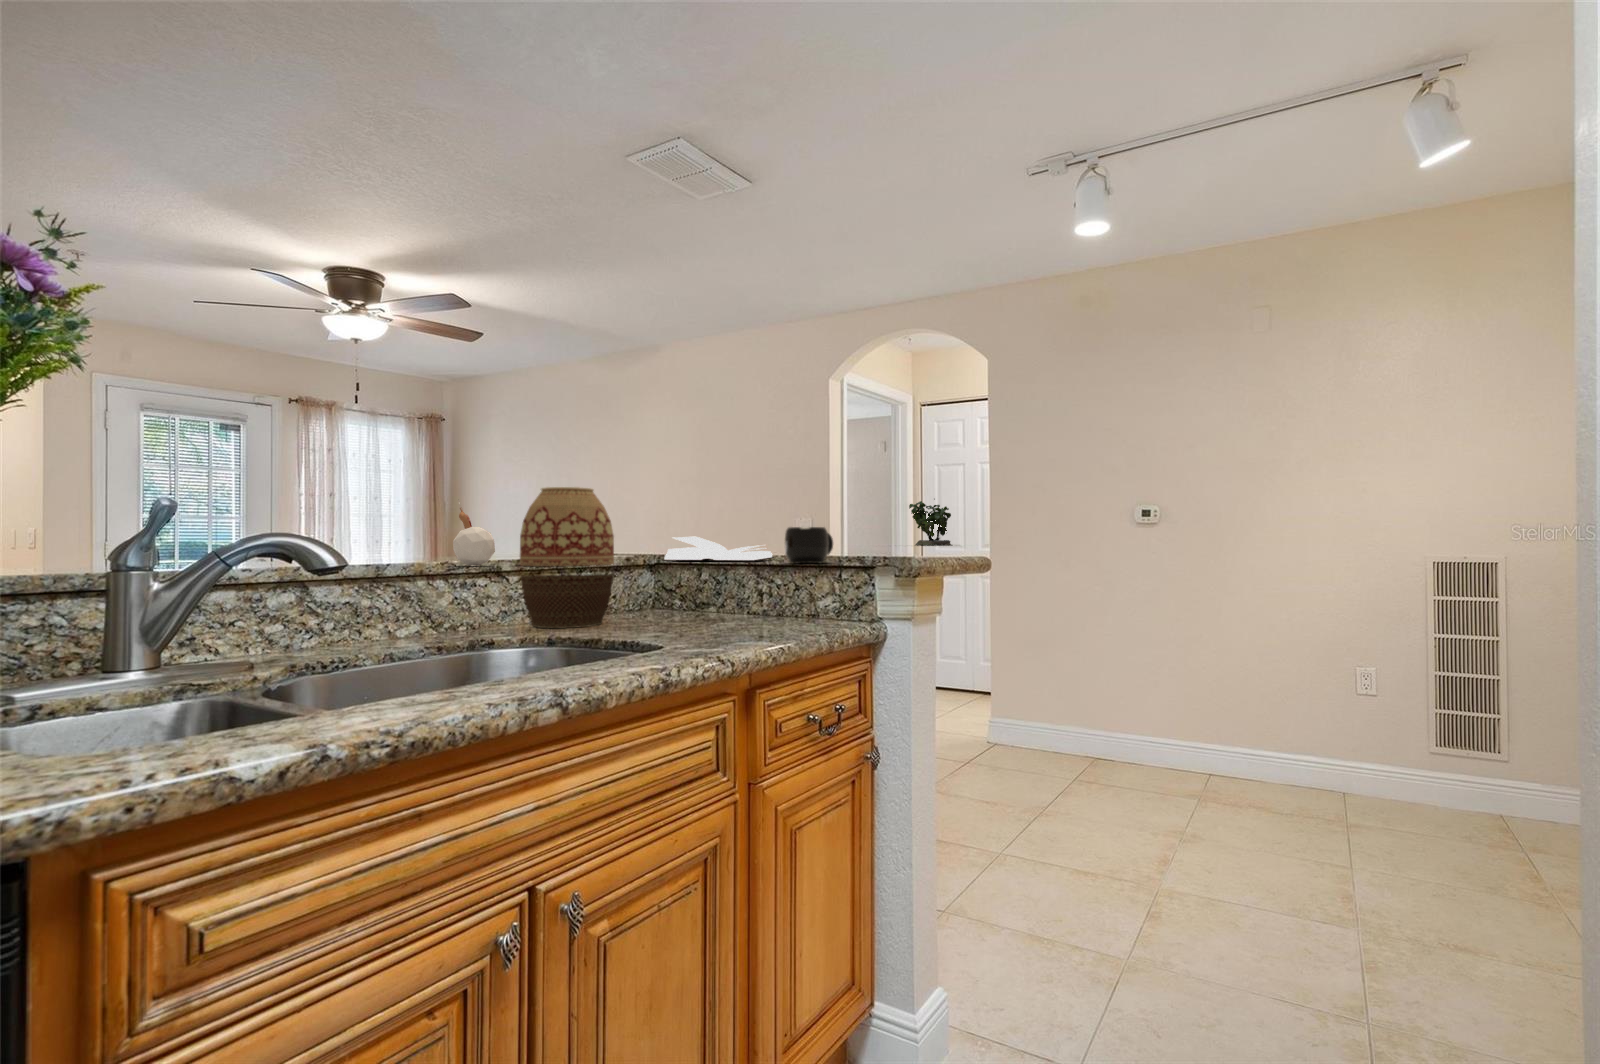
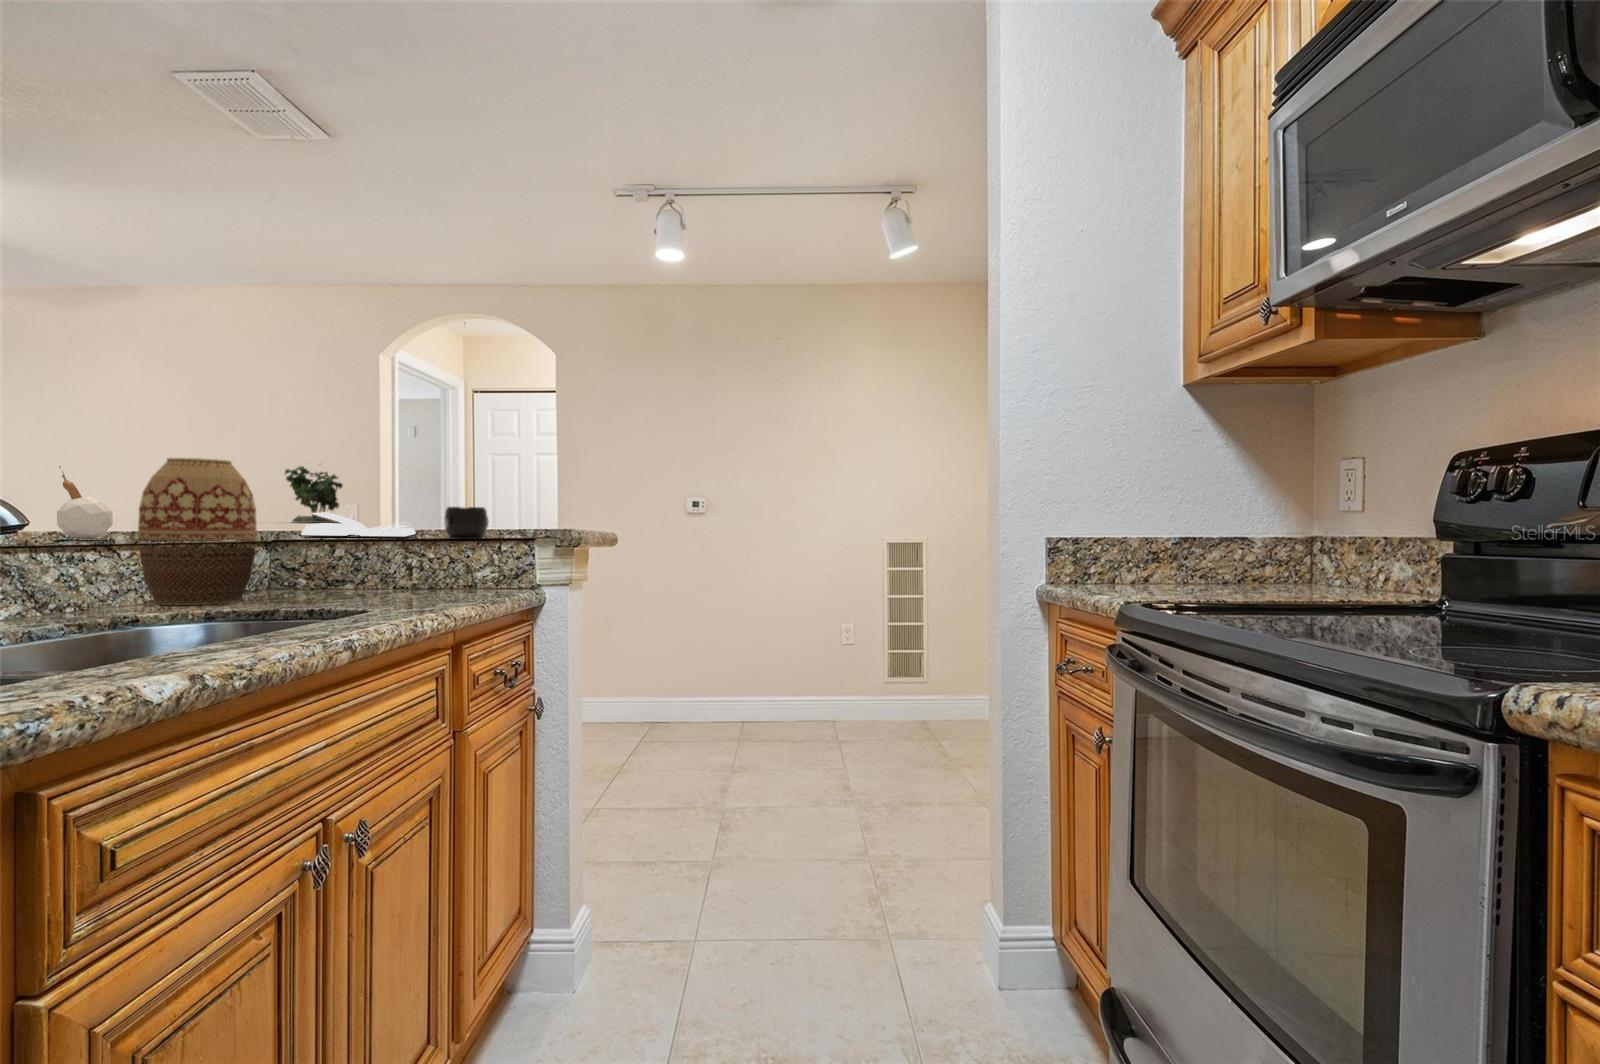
potted plant: present [909,499,951,546] -> present [285,466,343,523]

